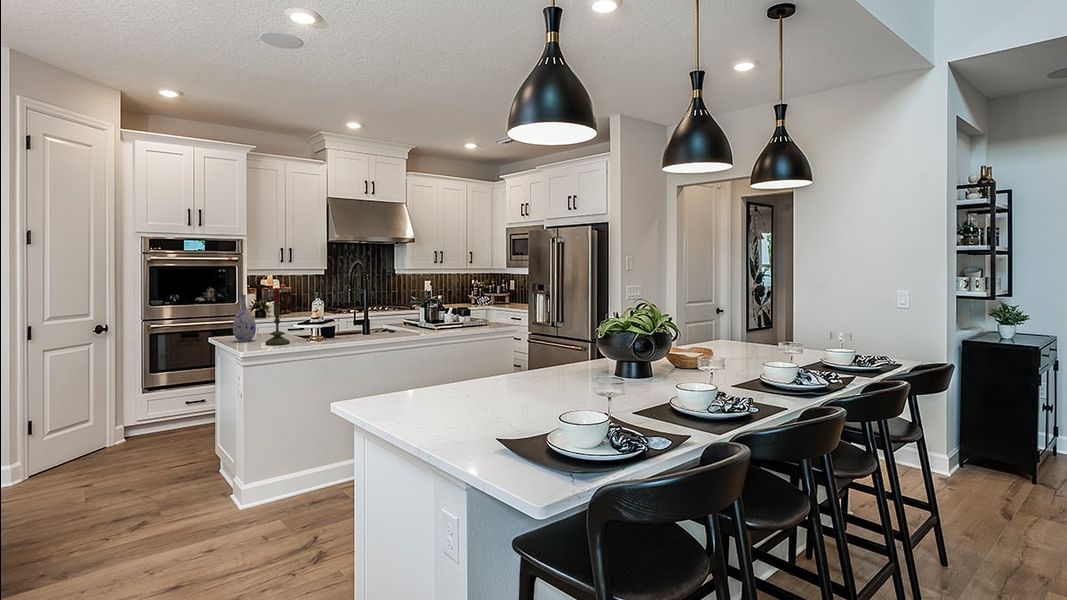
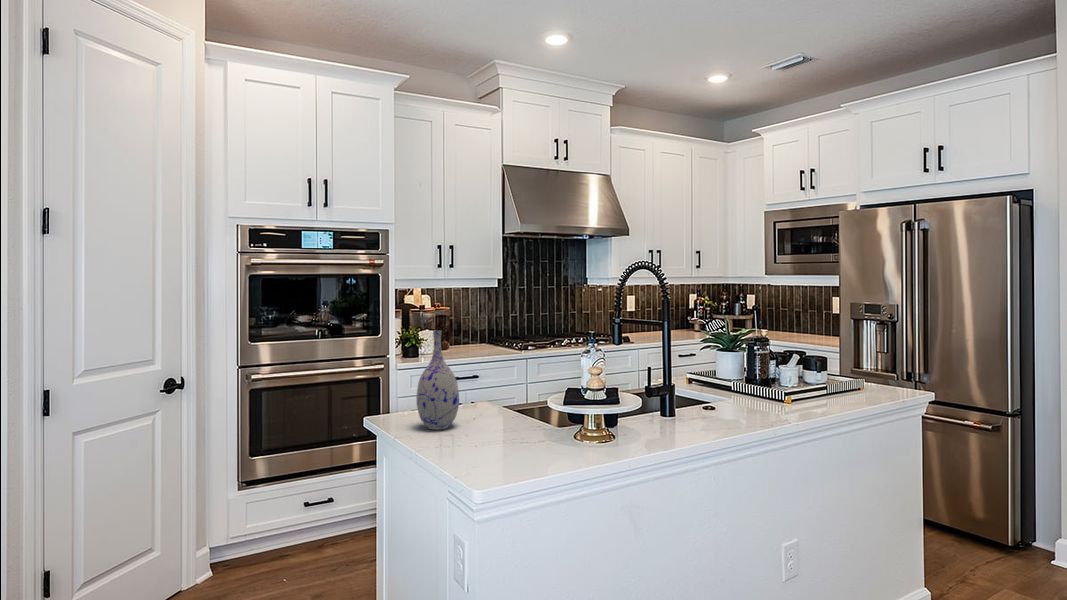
candle: present [266,289,290,345] -> none [491,317,539,446]

